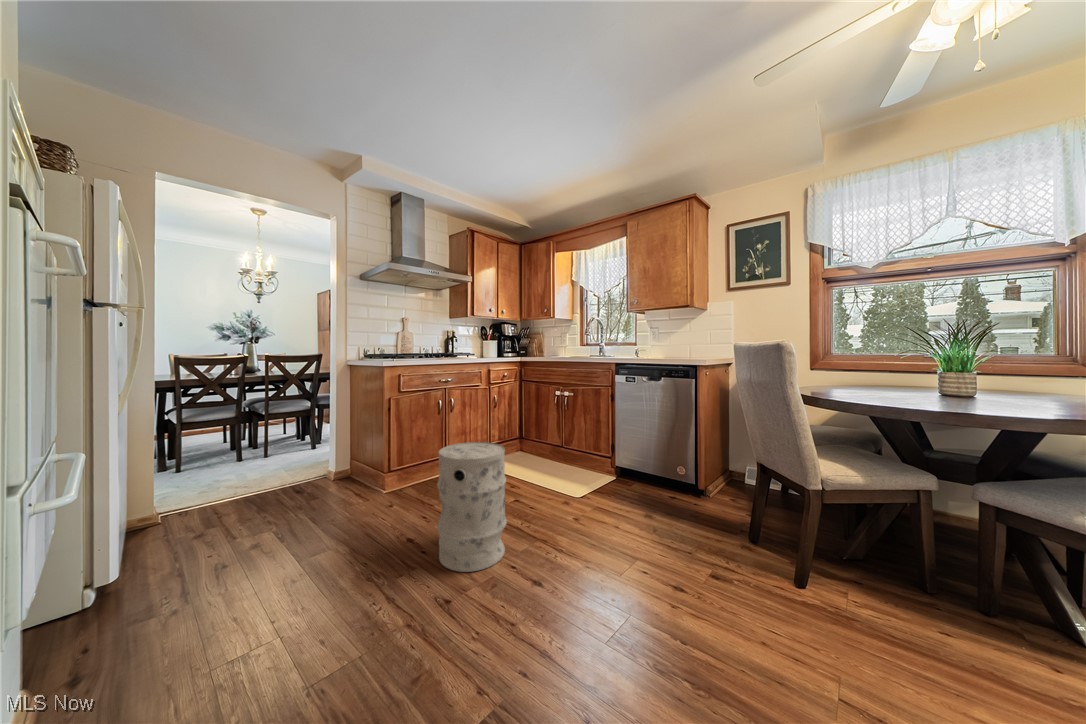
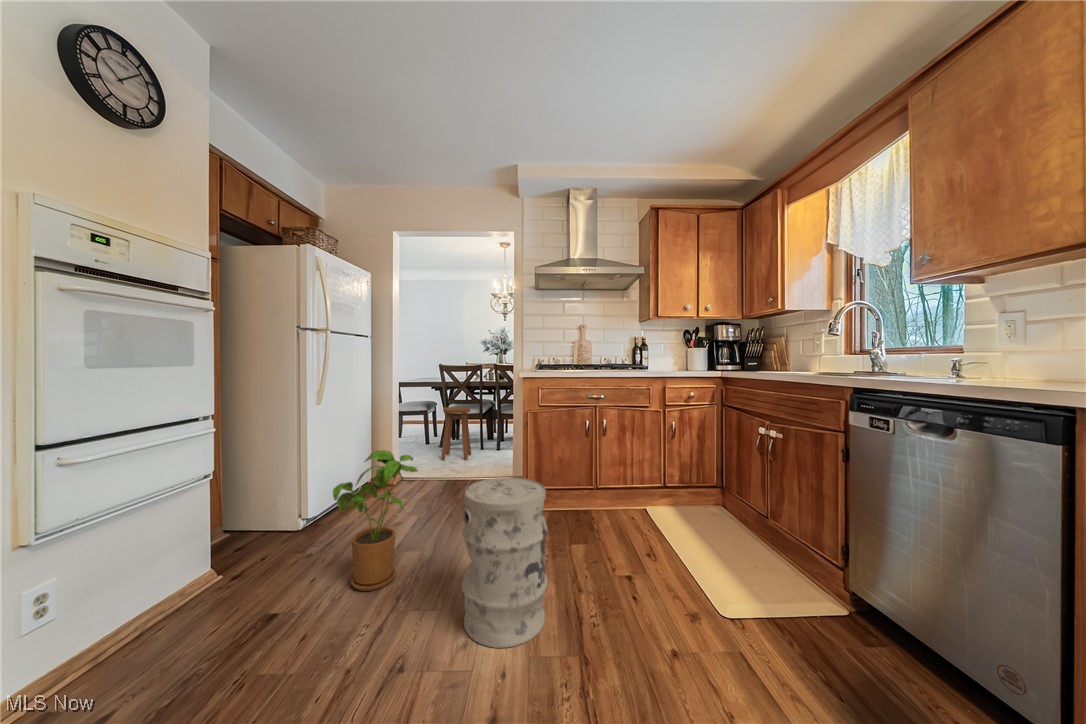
stool: none [189,409,238,481] -> present [441,407,471,460]
house plant: none [271,443,370,606] -> present [333,450,418,591]

